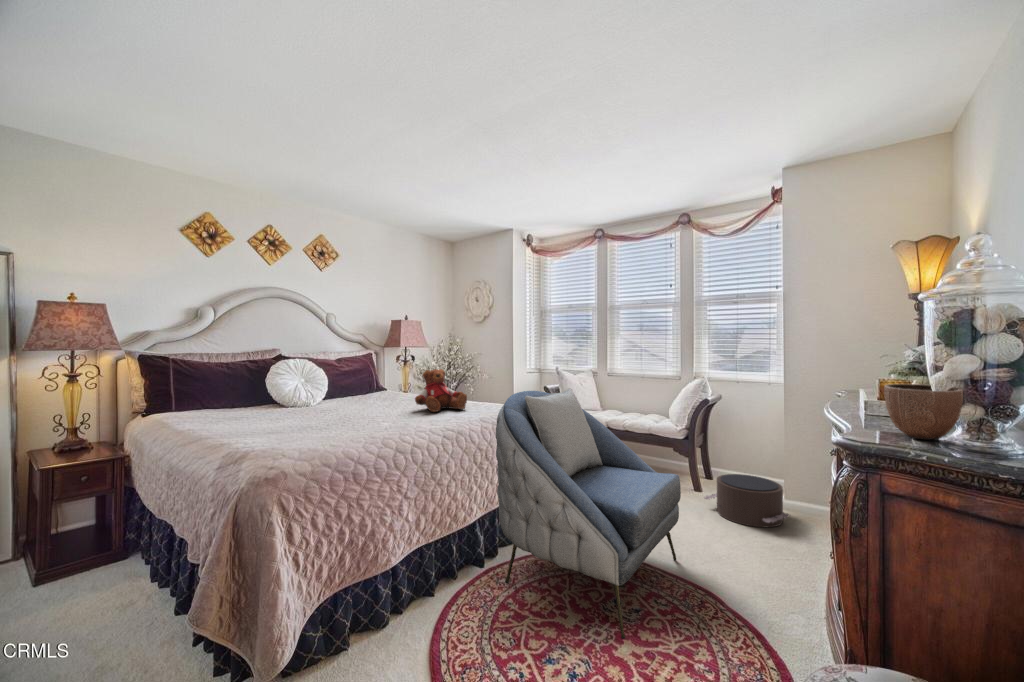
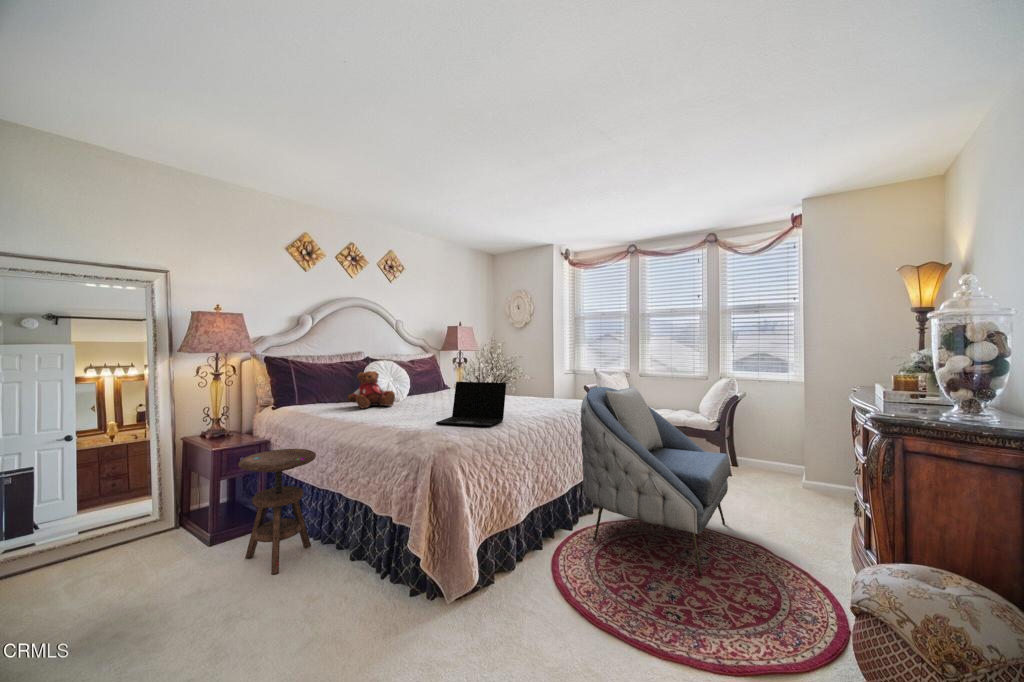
teddy bear: present [415,369,467,412] -> present [348,371,395,408]
laptop: none [301,384,399,443] -> present [436,382,506,427]
decorative bowl: present [884,384,963,440] -> none [904,377,960,415]
side table: none [39,467,157,631] -> present [239,449,316,575]
pouf: present [704,474,789,527] -> none [735,458,812,501]

